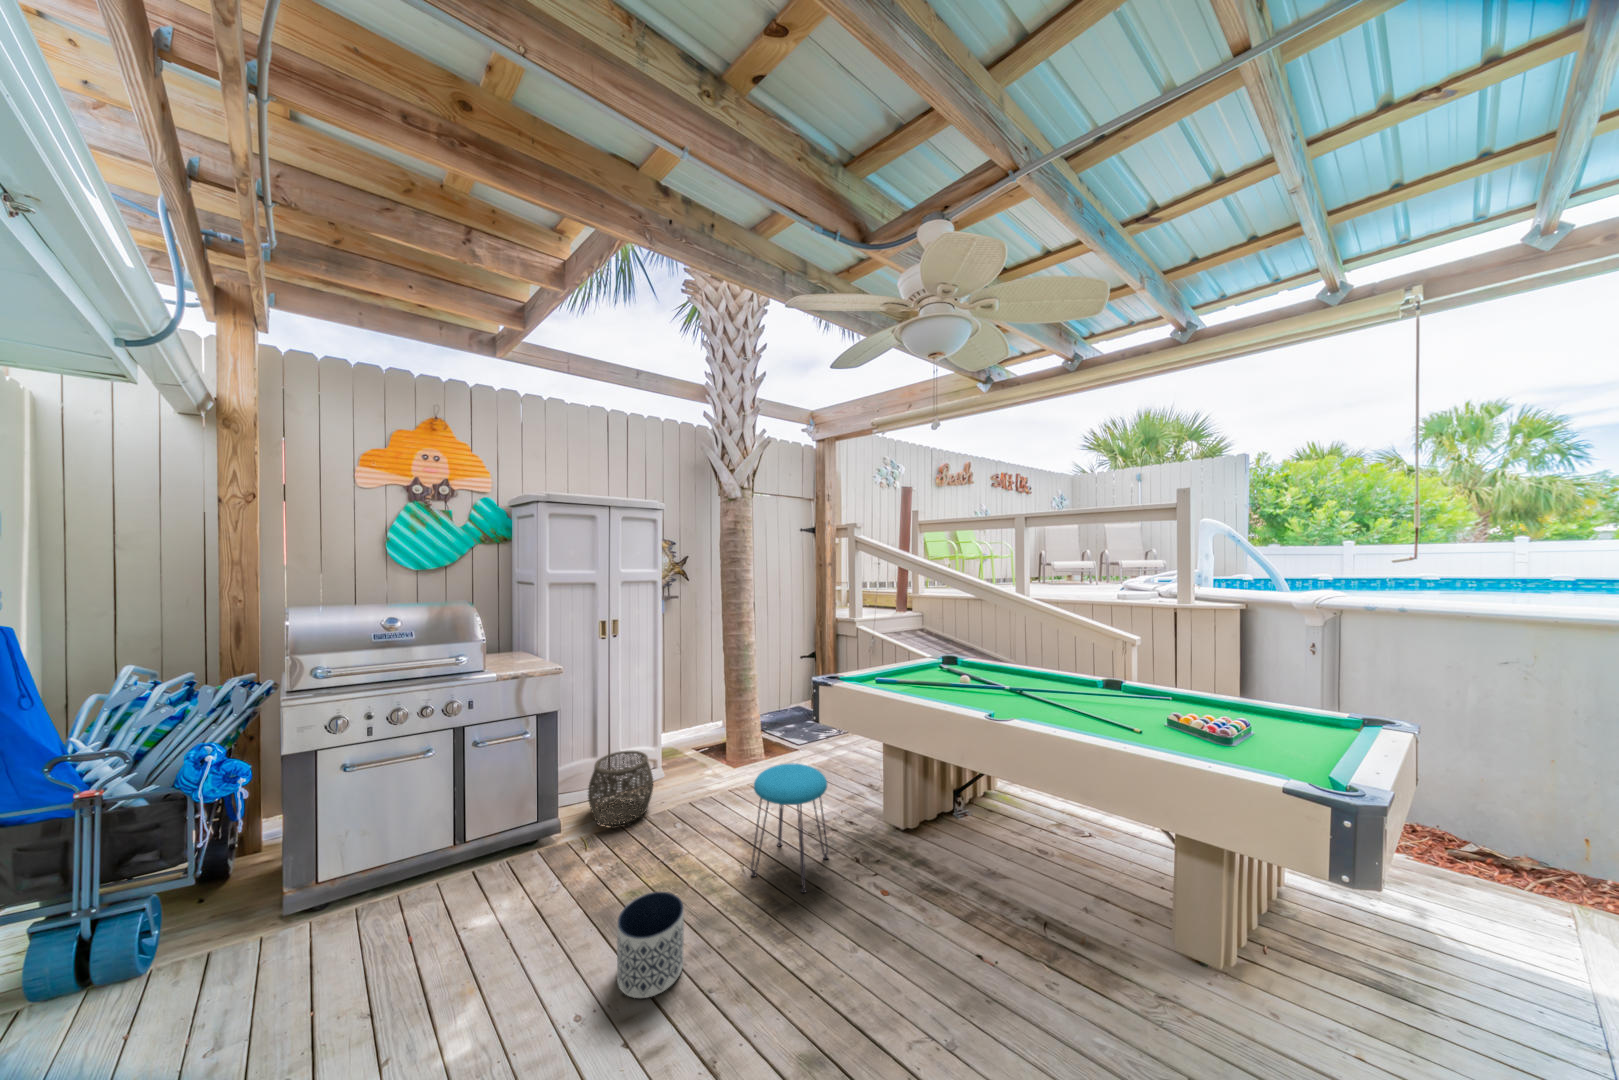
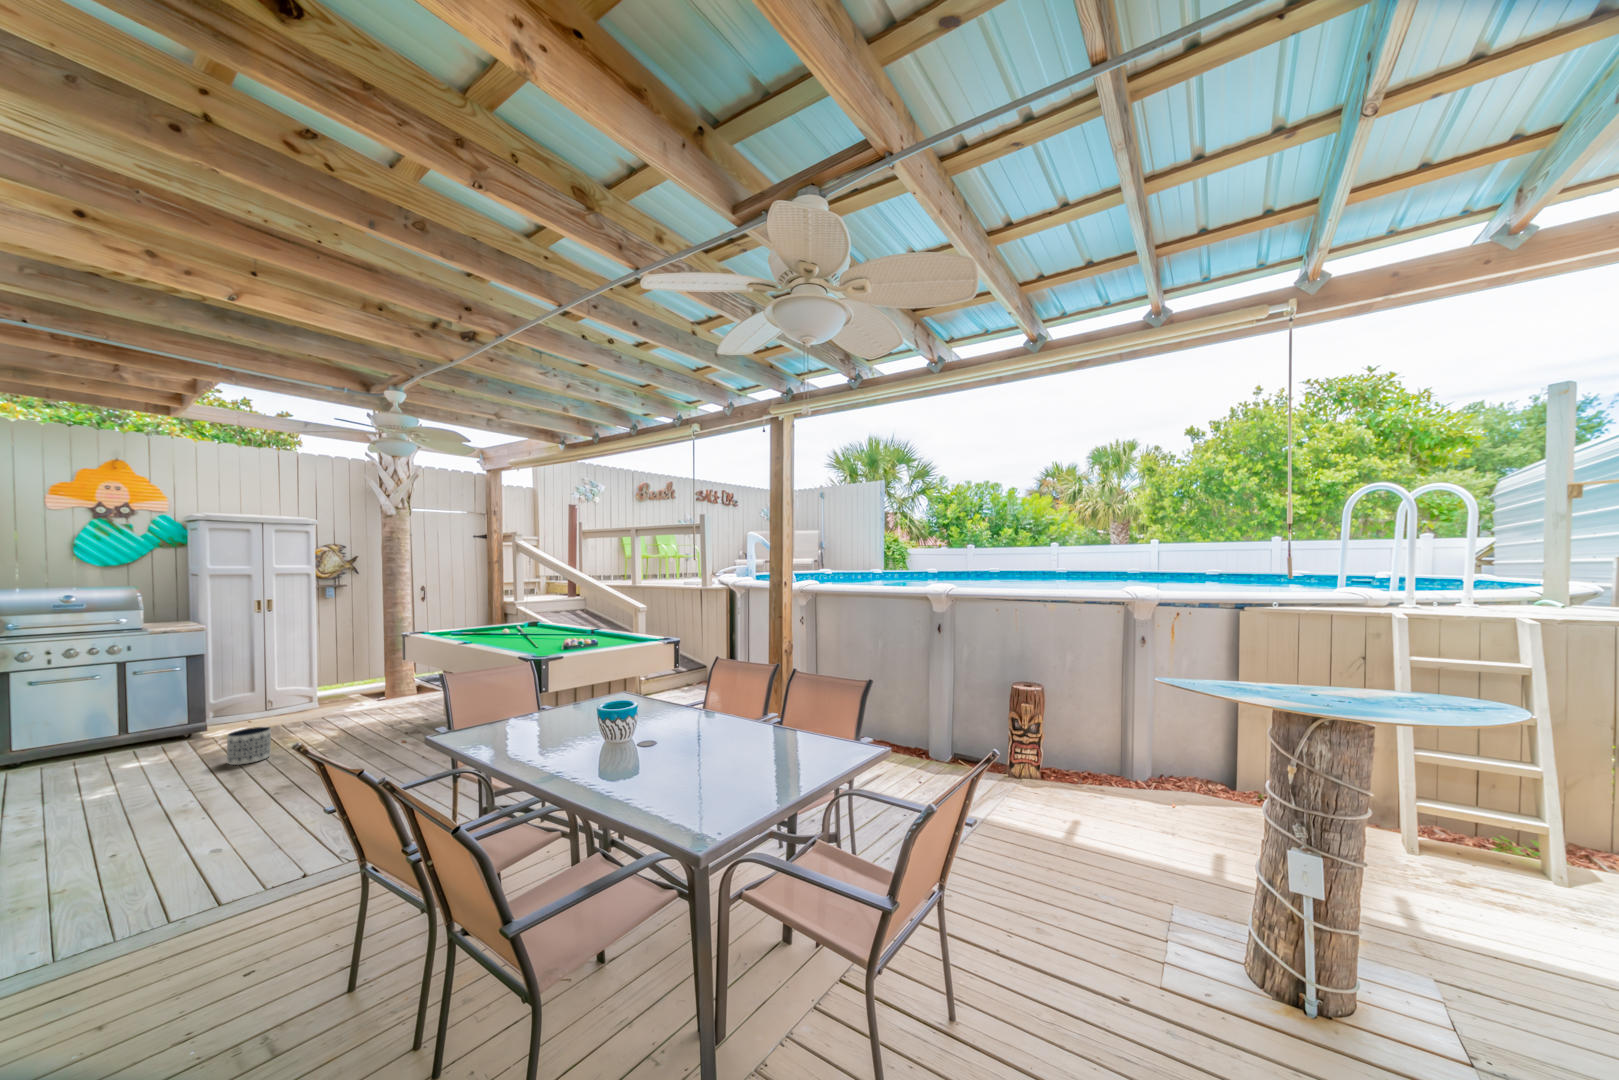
woven basket: present [588,751,653,826] -> none [239,686,294,728]
stool: present [751,763,828,893] -> none [338,677,396,737]

